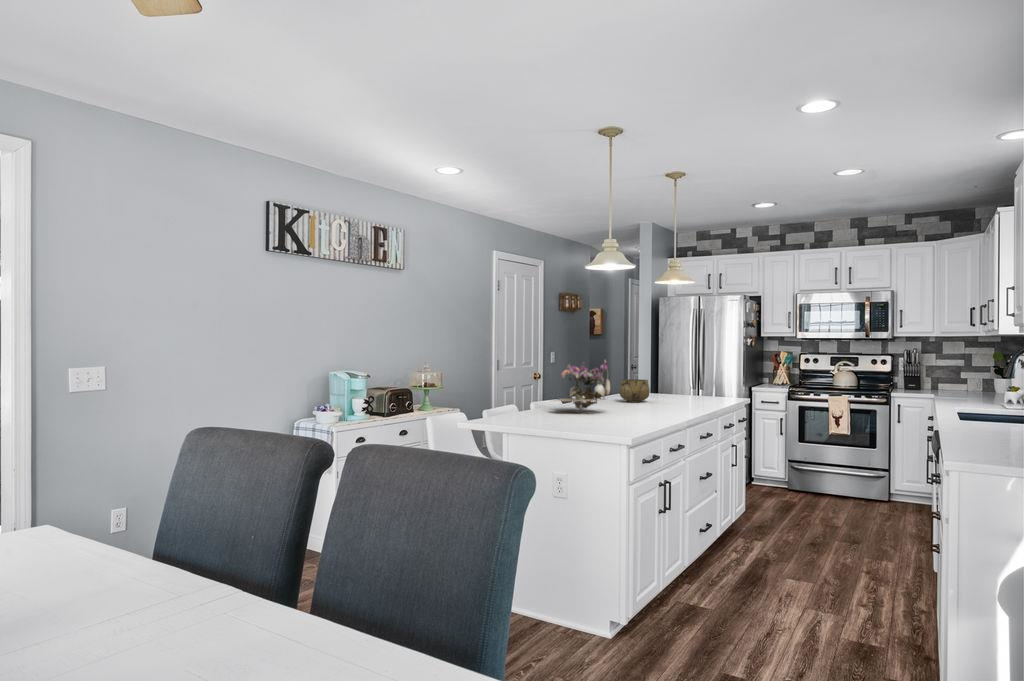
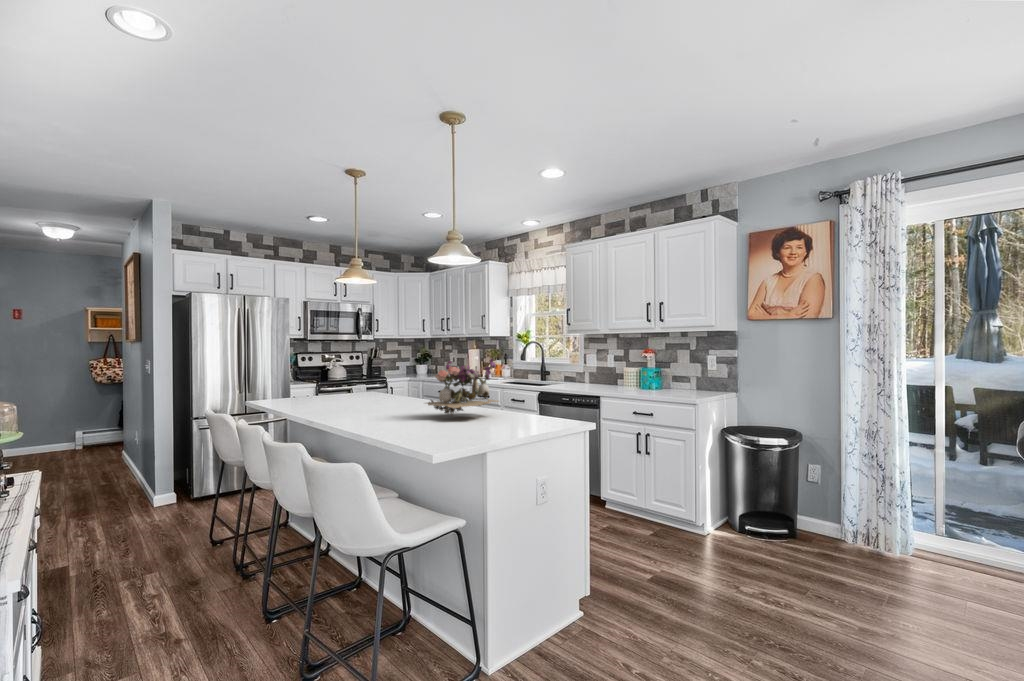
decorative bowl: present [619,379,649,402] -> none [353,379,388,404]

